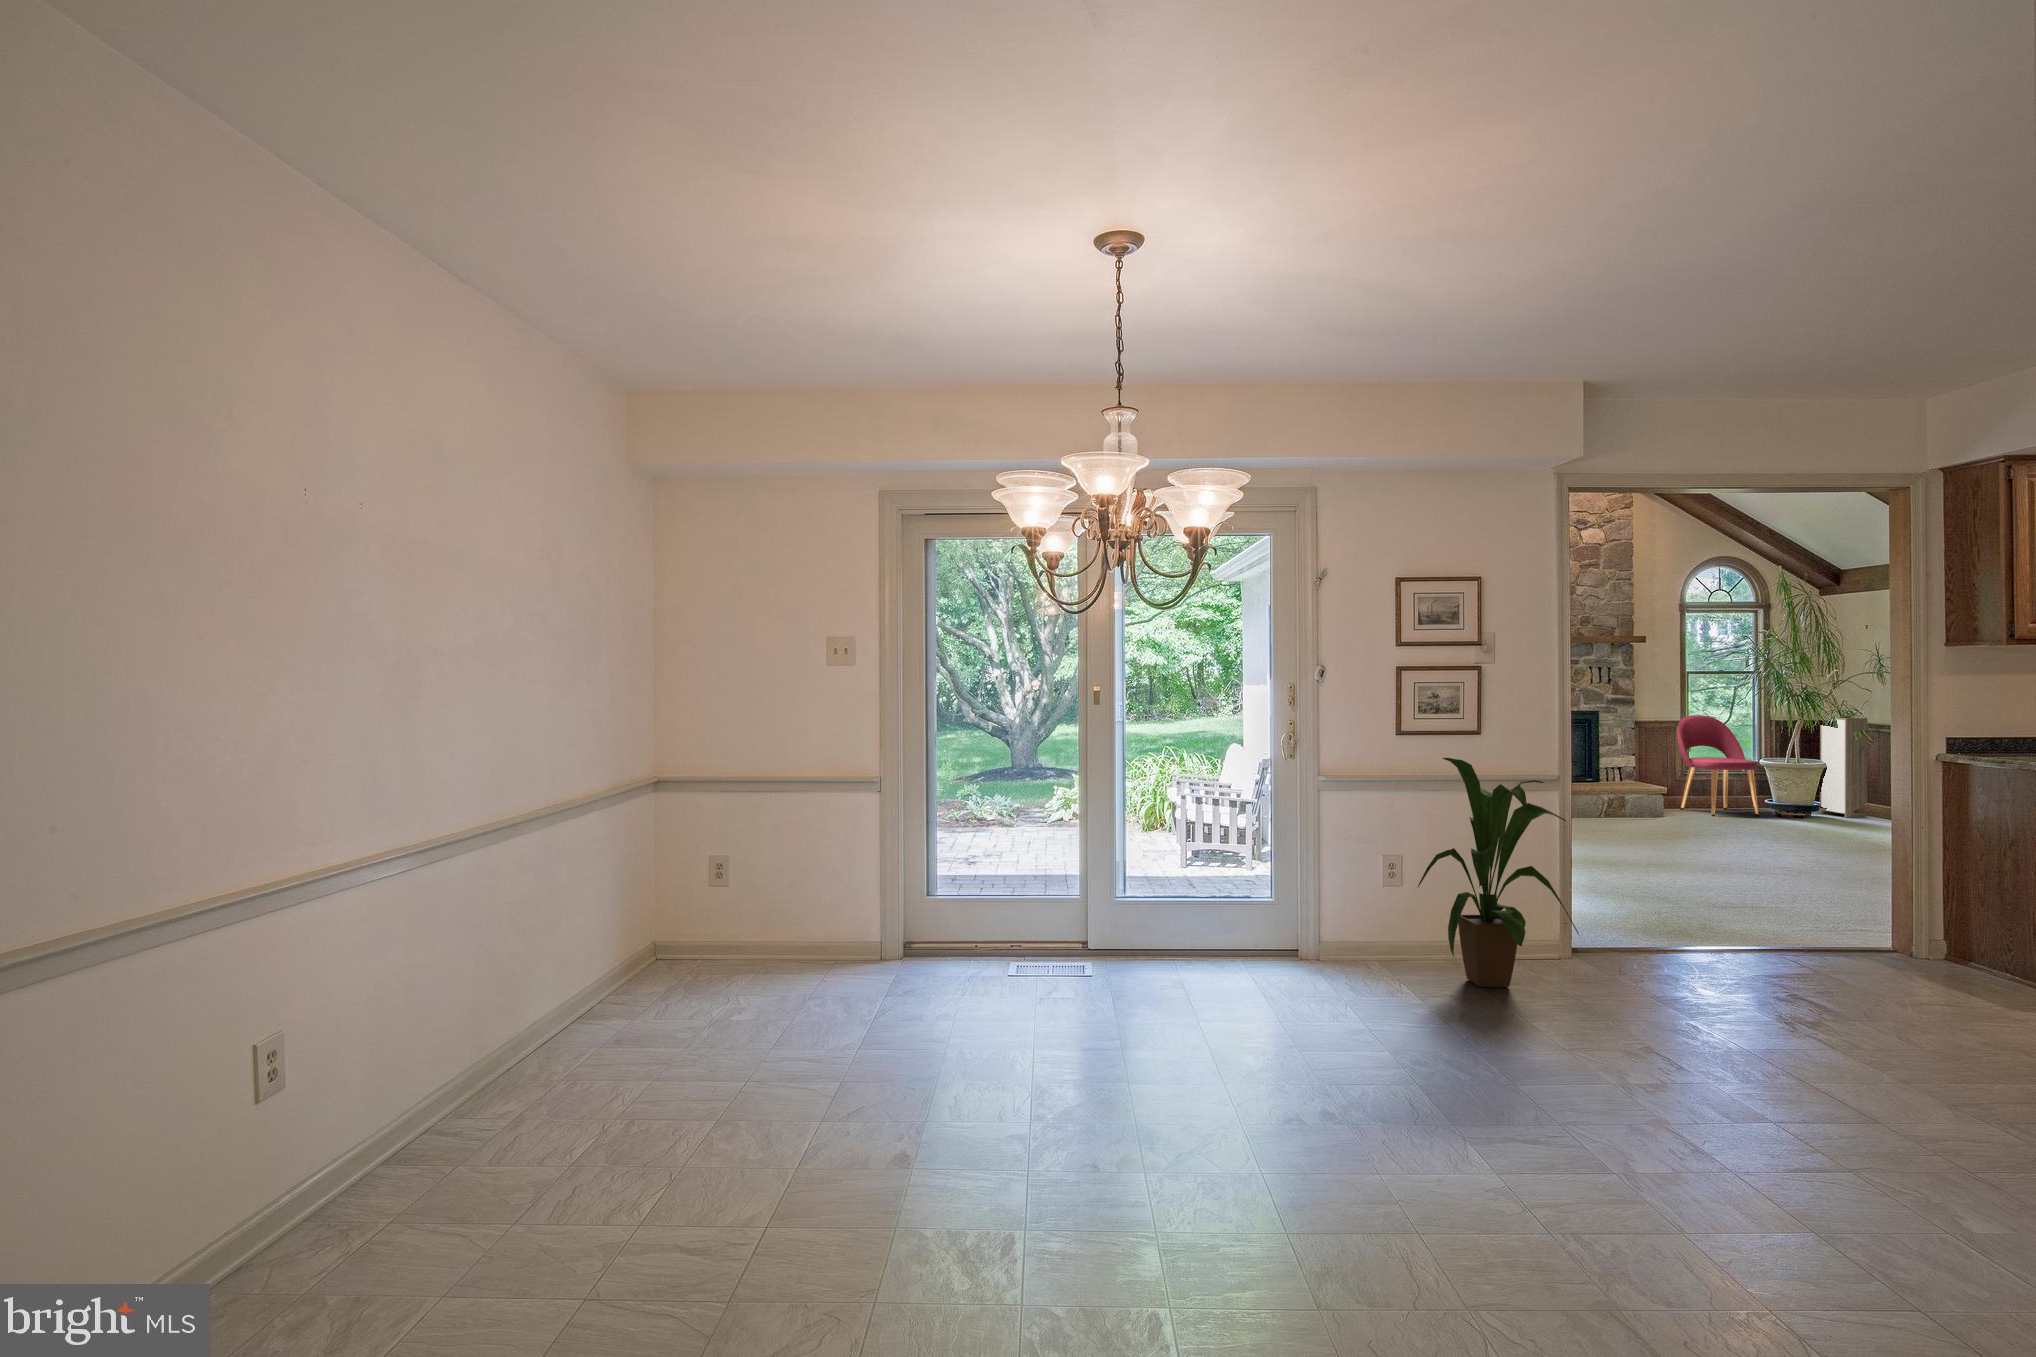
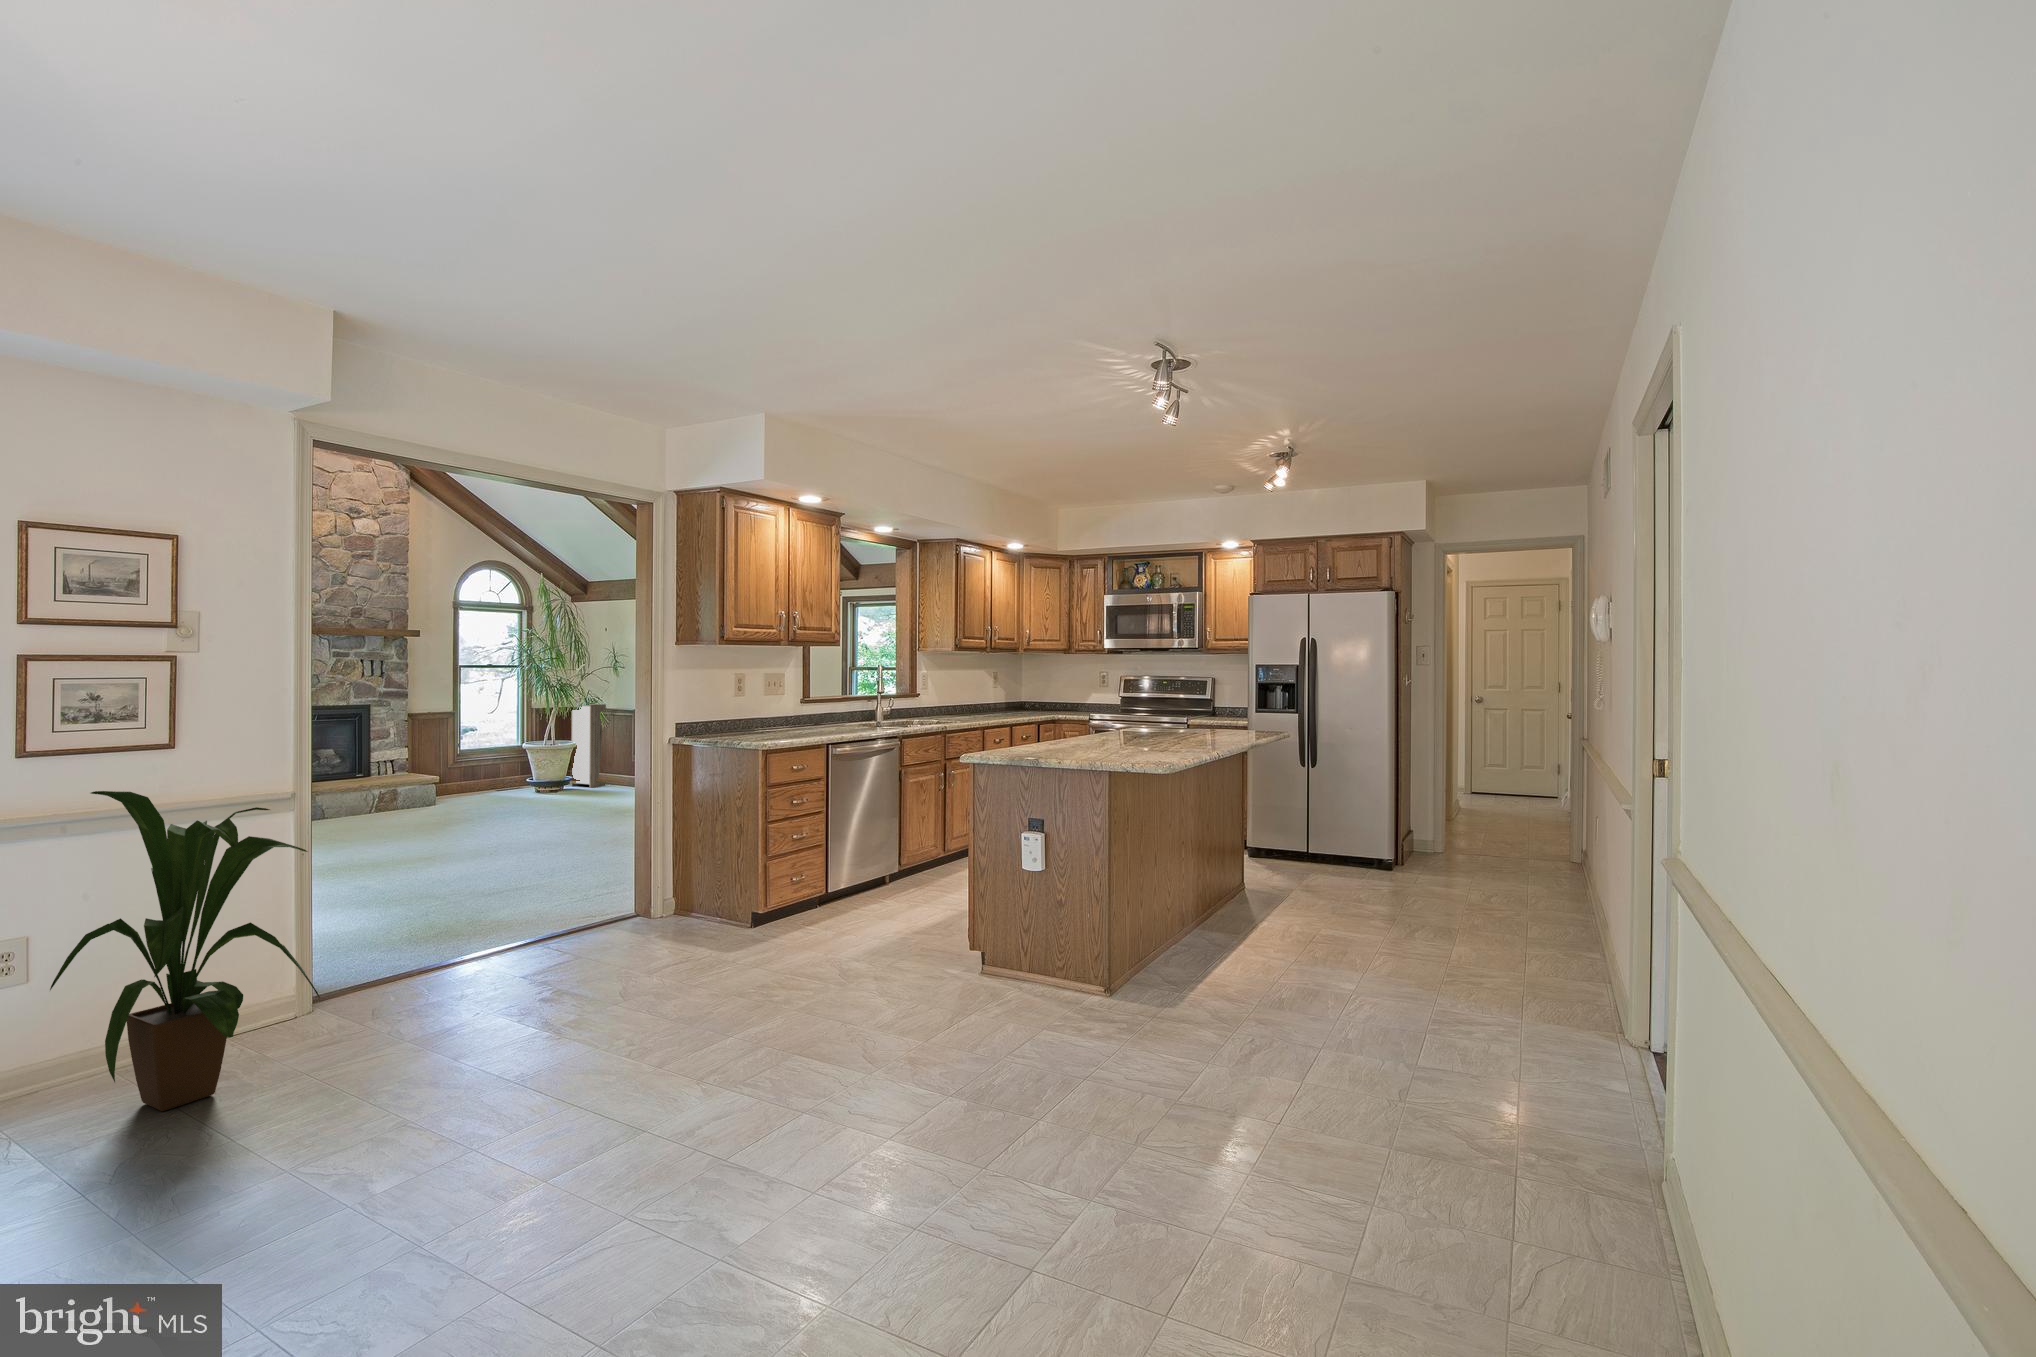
dining chair: present [1677,715,1759,816] -> none [450,706,523,799]

